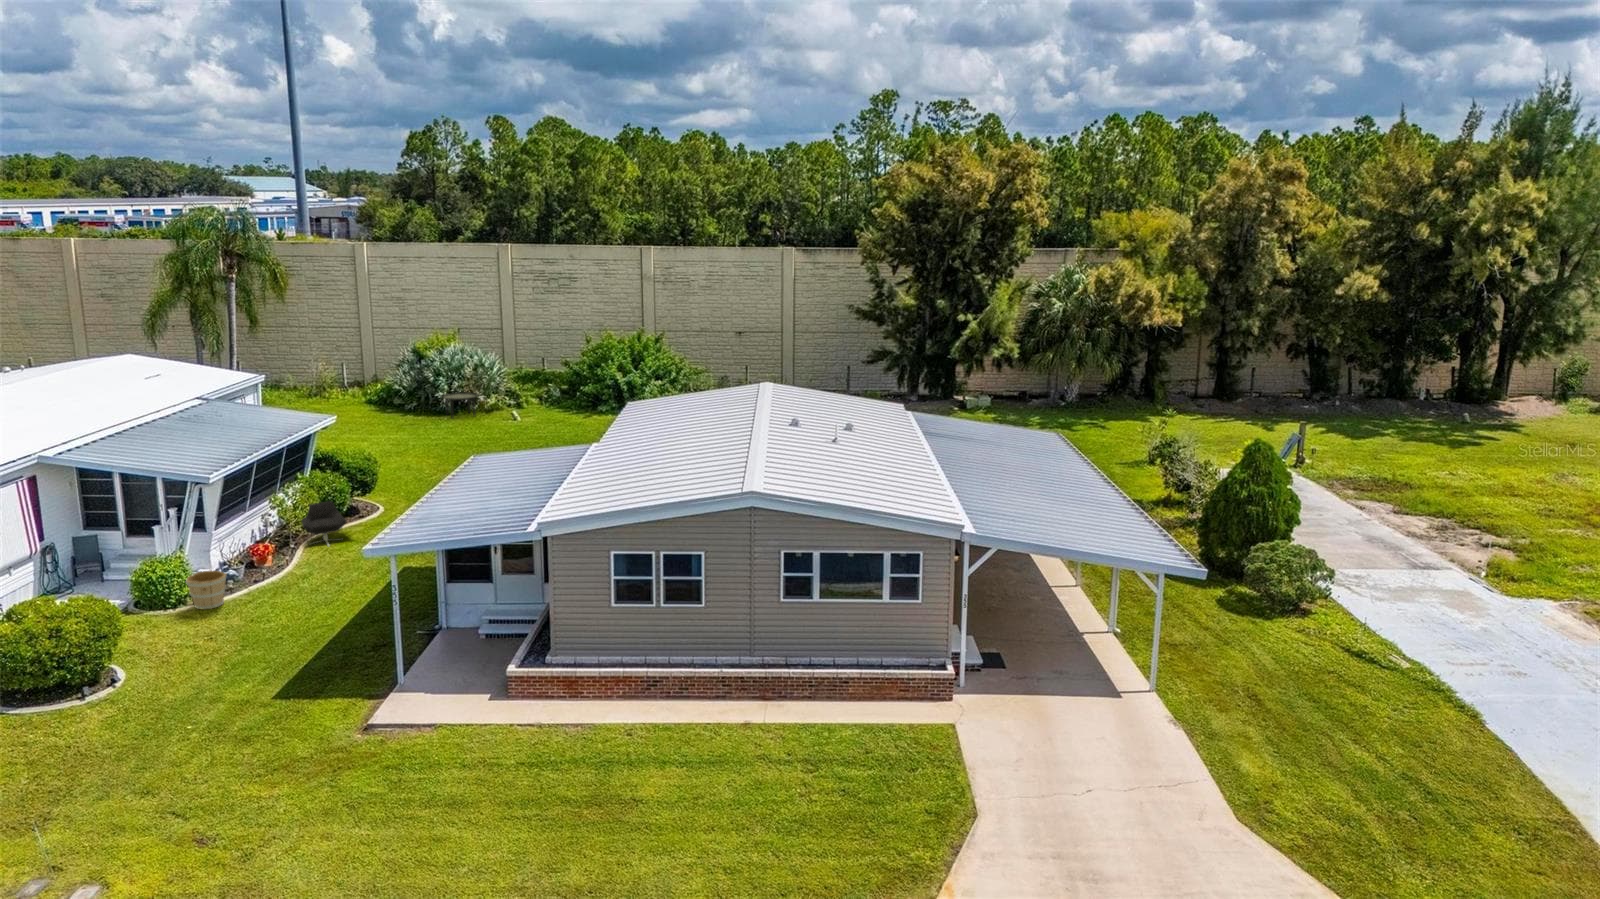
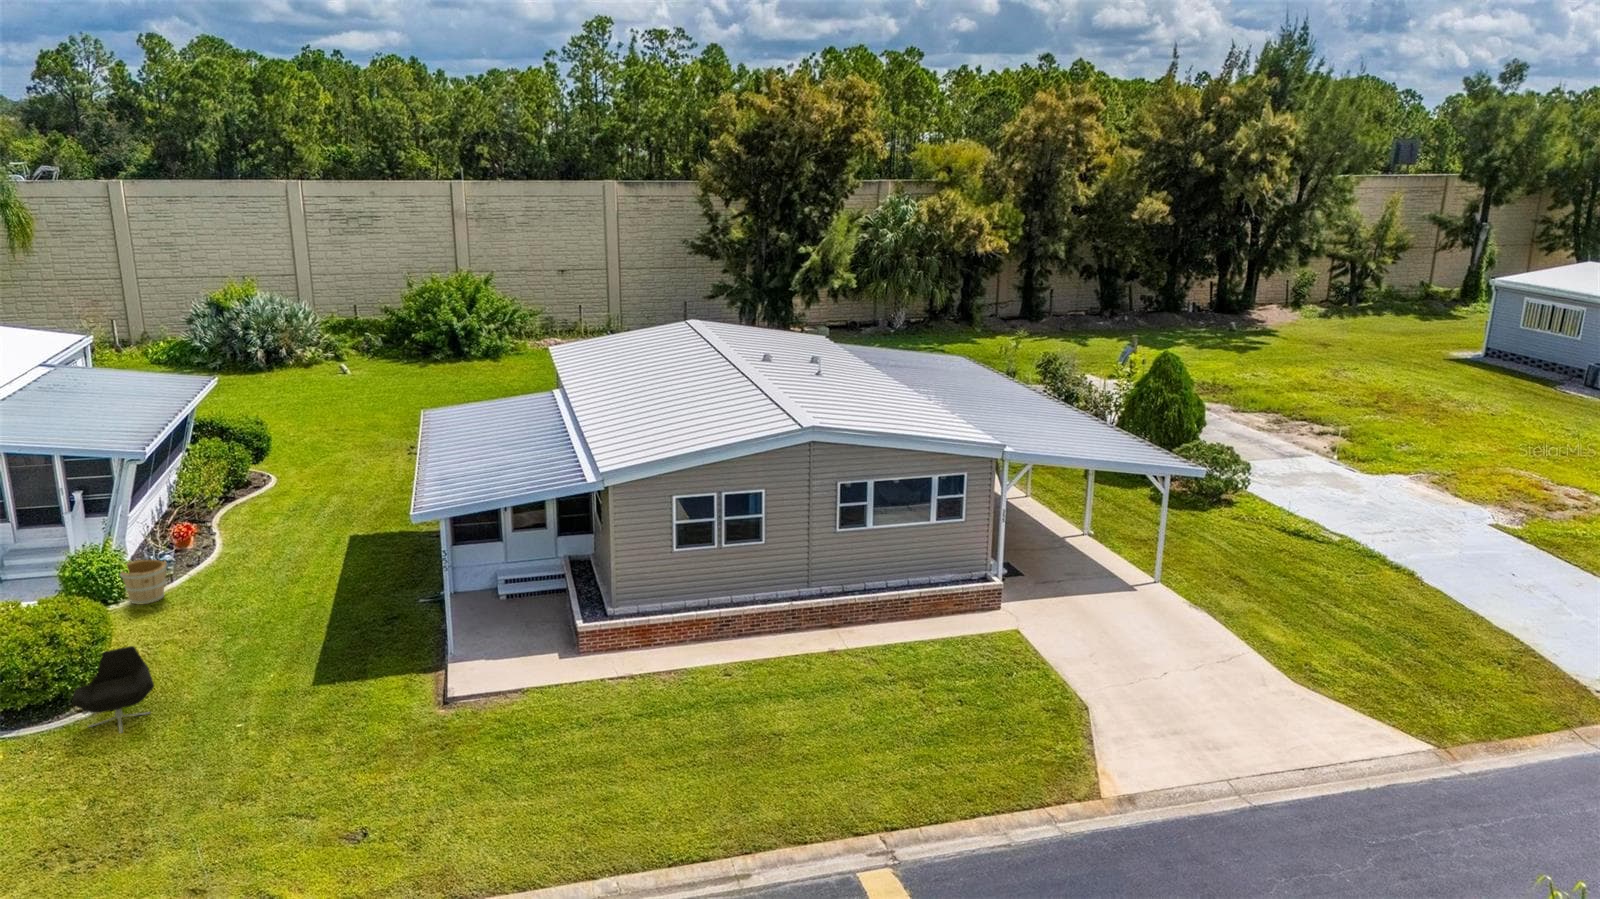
round table: present [442,392,478,418] -> none [248,346,292,376]
lounge chair: present [301,501,347,546] -> present [72,646,154,733]

